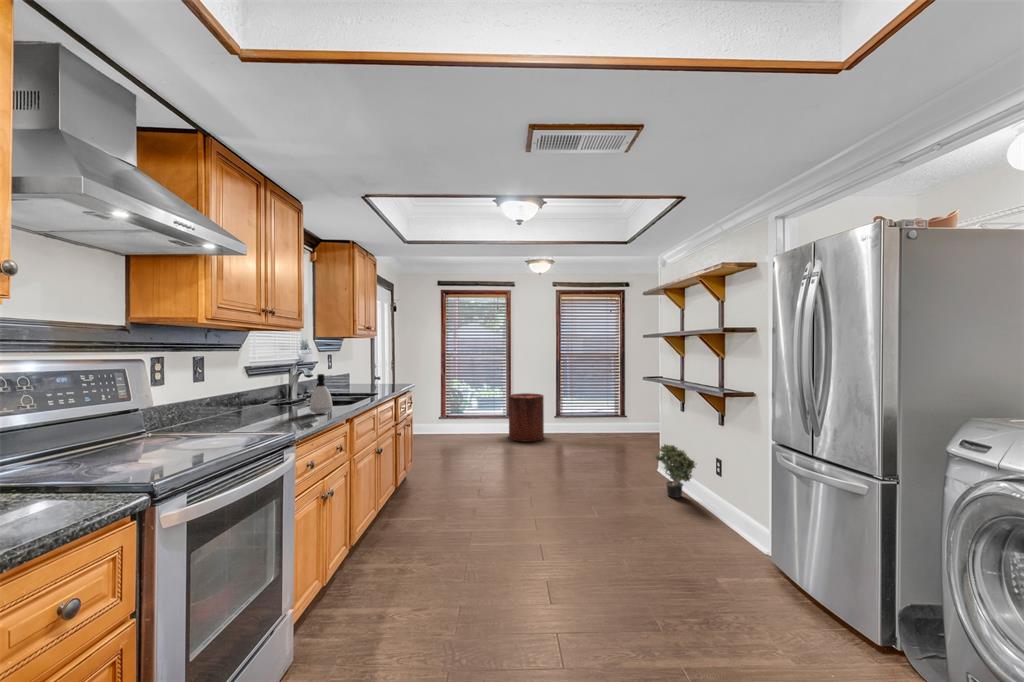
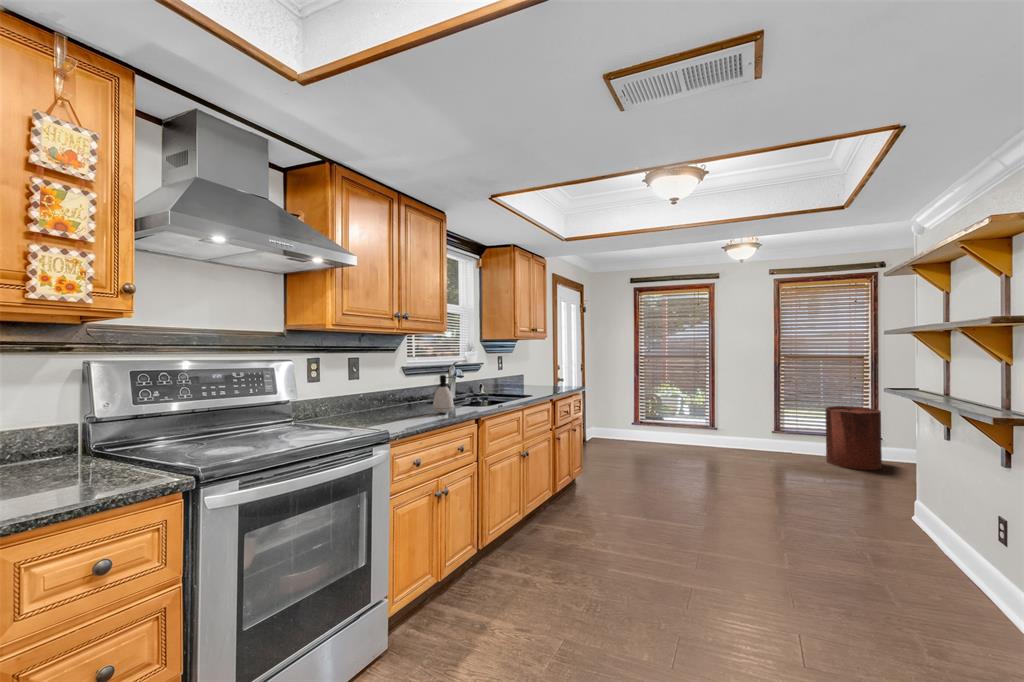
trash can: present [509,393,544,441] -> present [825,406,882,470]
potted plant: present [654,444,695,498] -> none [887,485,969,567]

